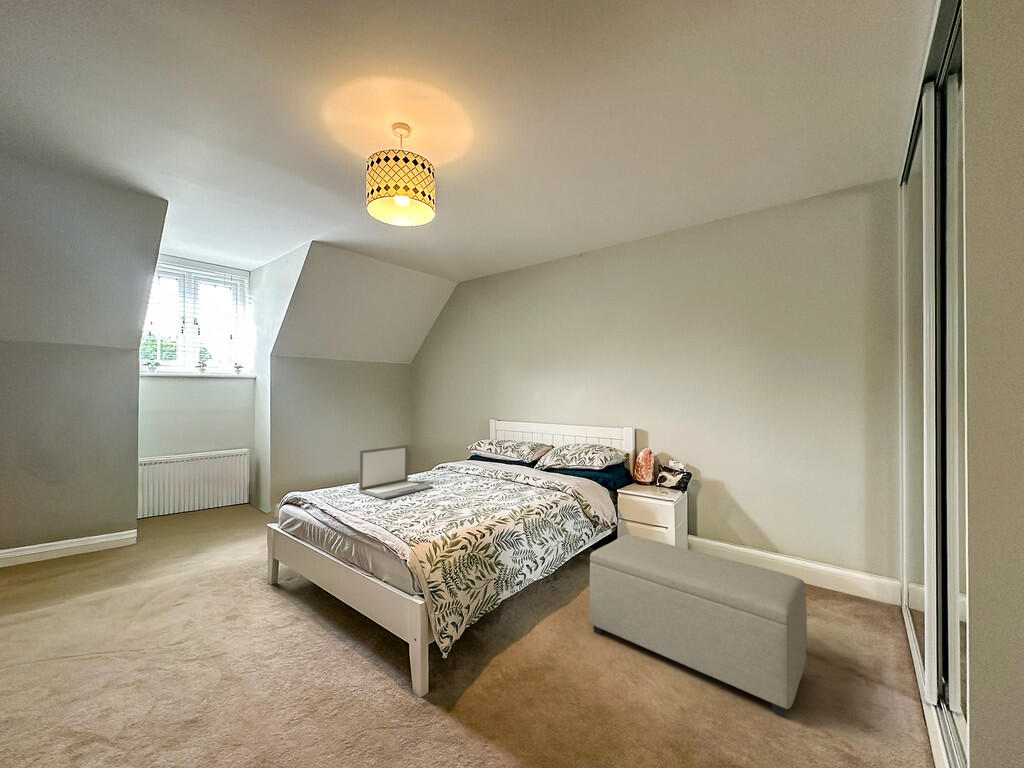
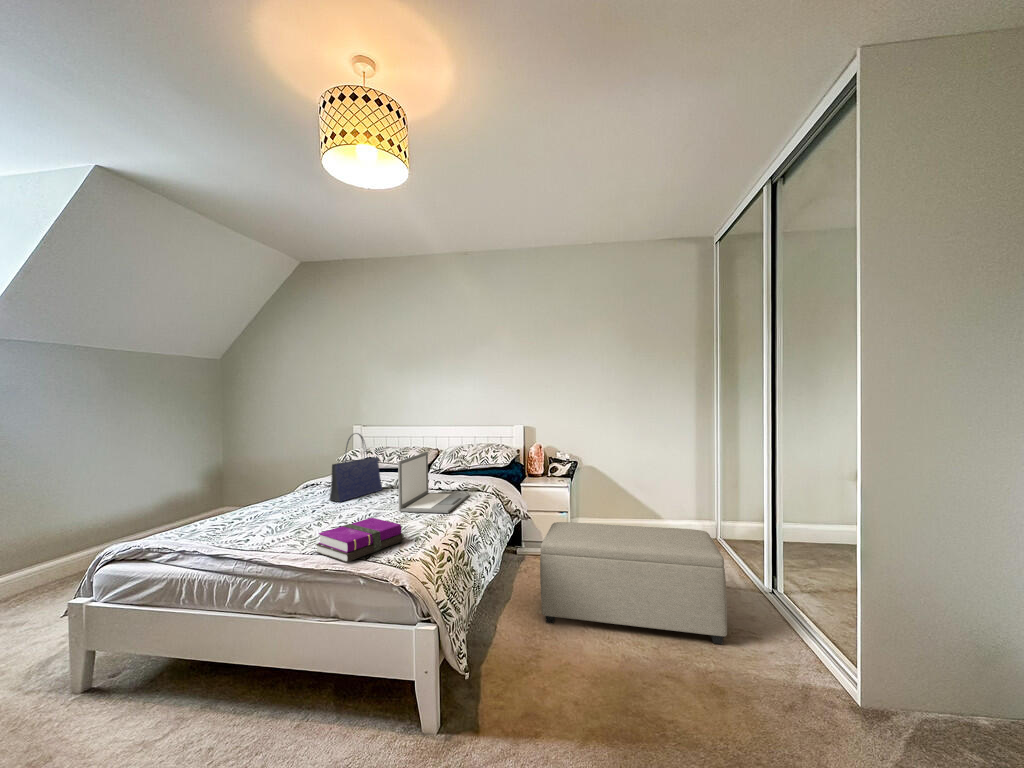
tote bag: none [437,427,484,484] -> present [329,433,382,502]
laptop: present [359,445,433,499] -> present [398,452,470,513]
notebook: none [387,501,453,533] -> present [316,518,404,562]

